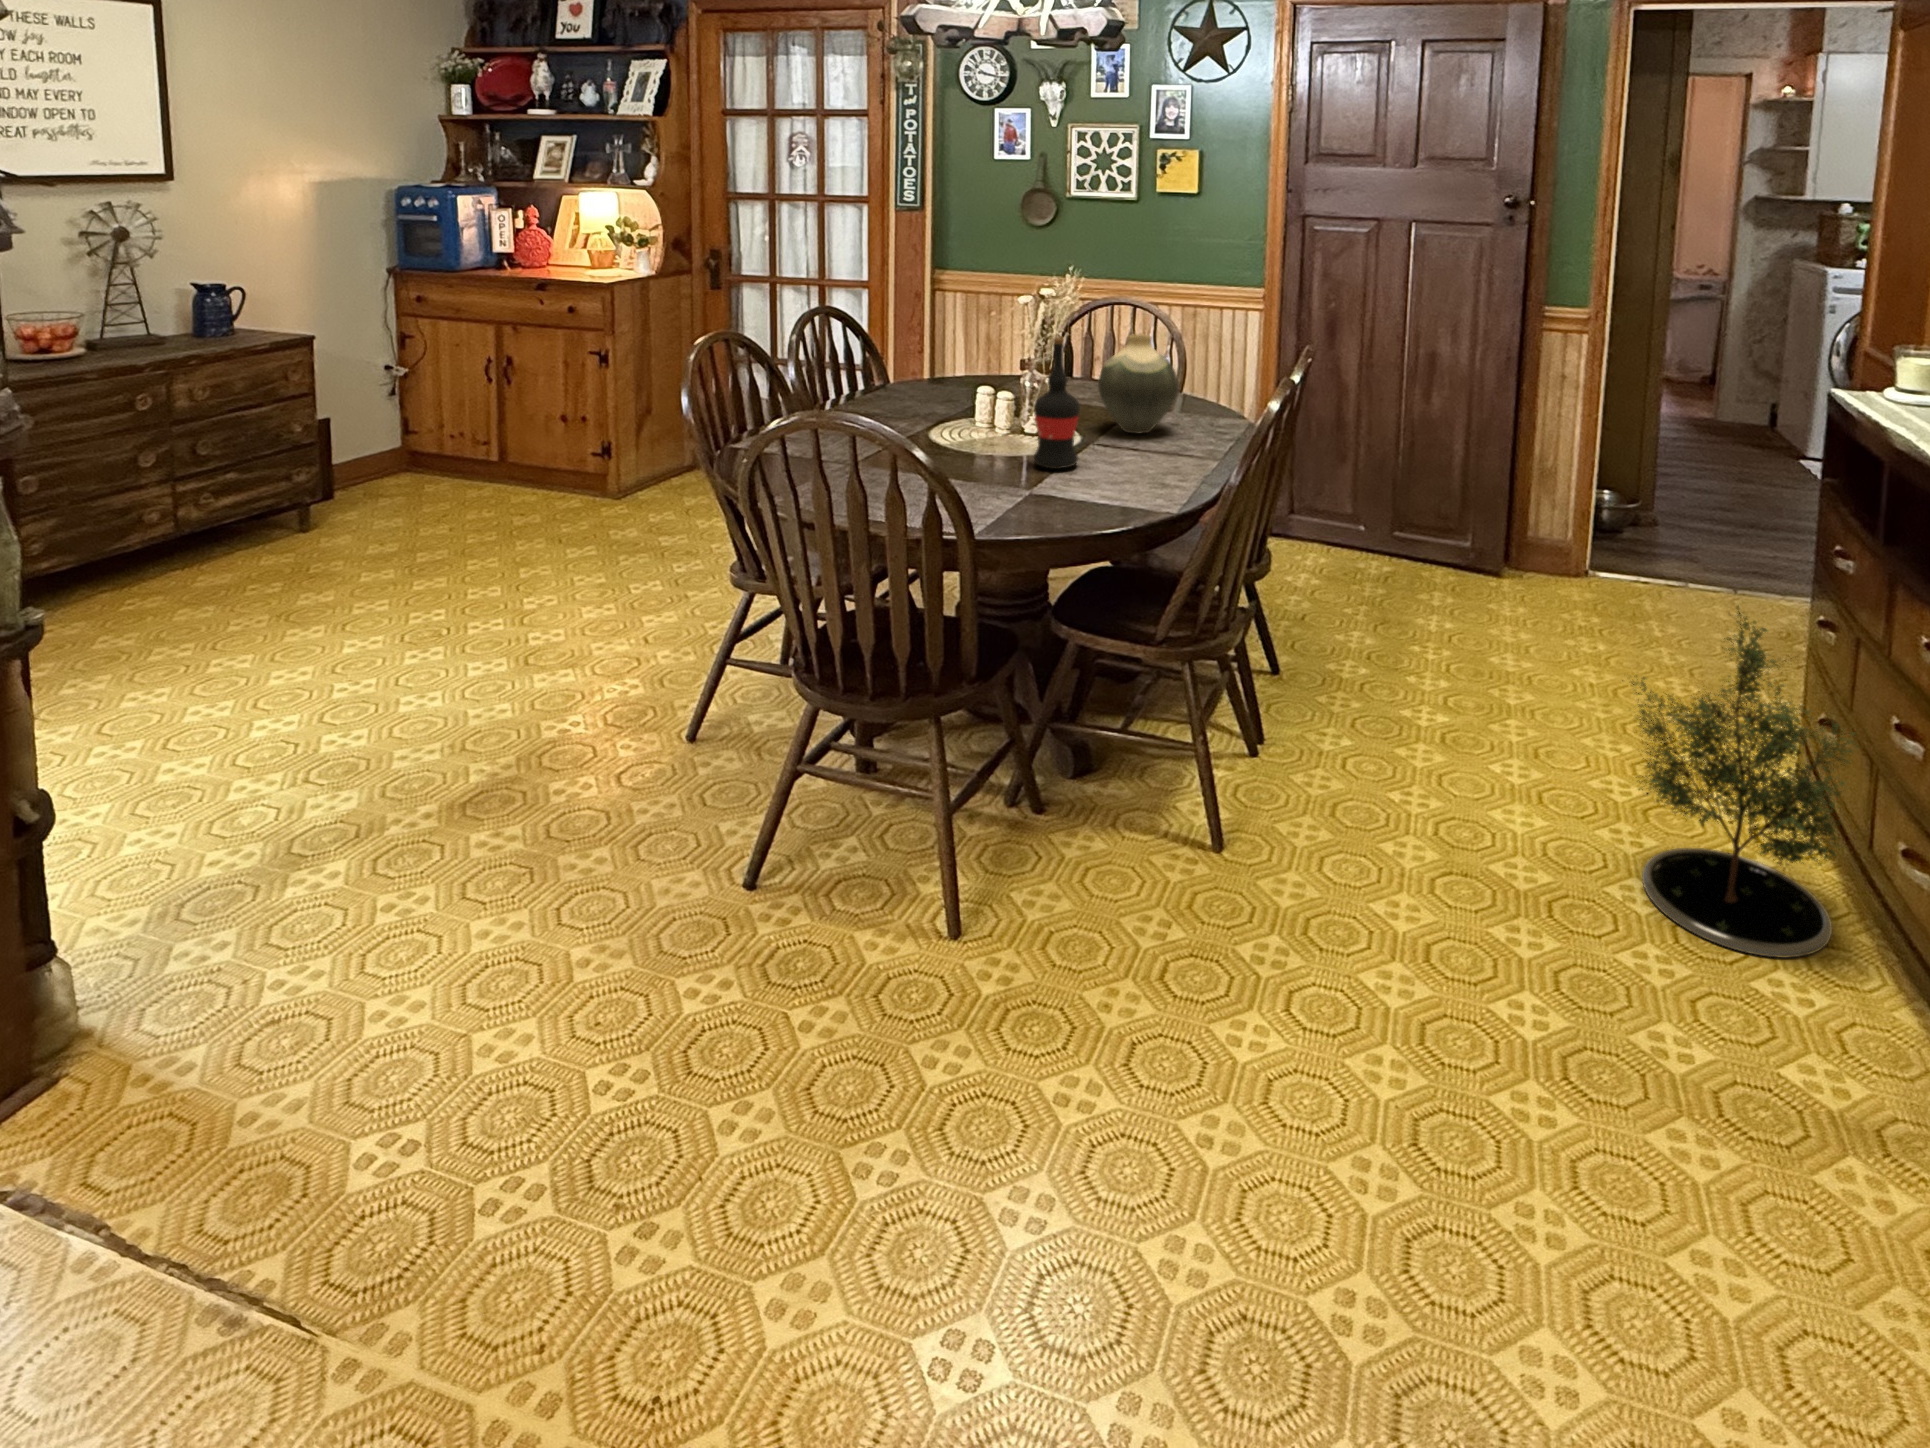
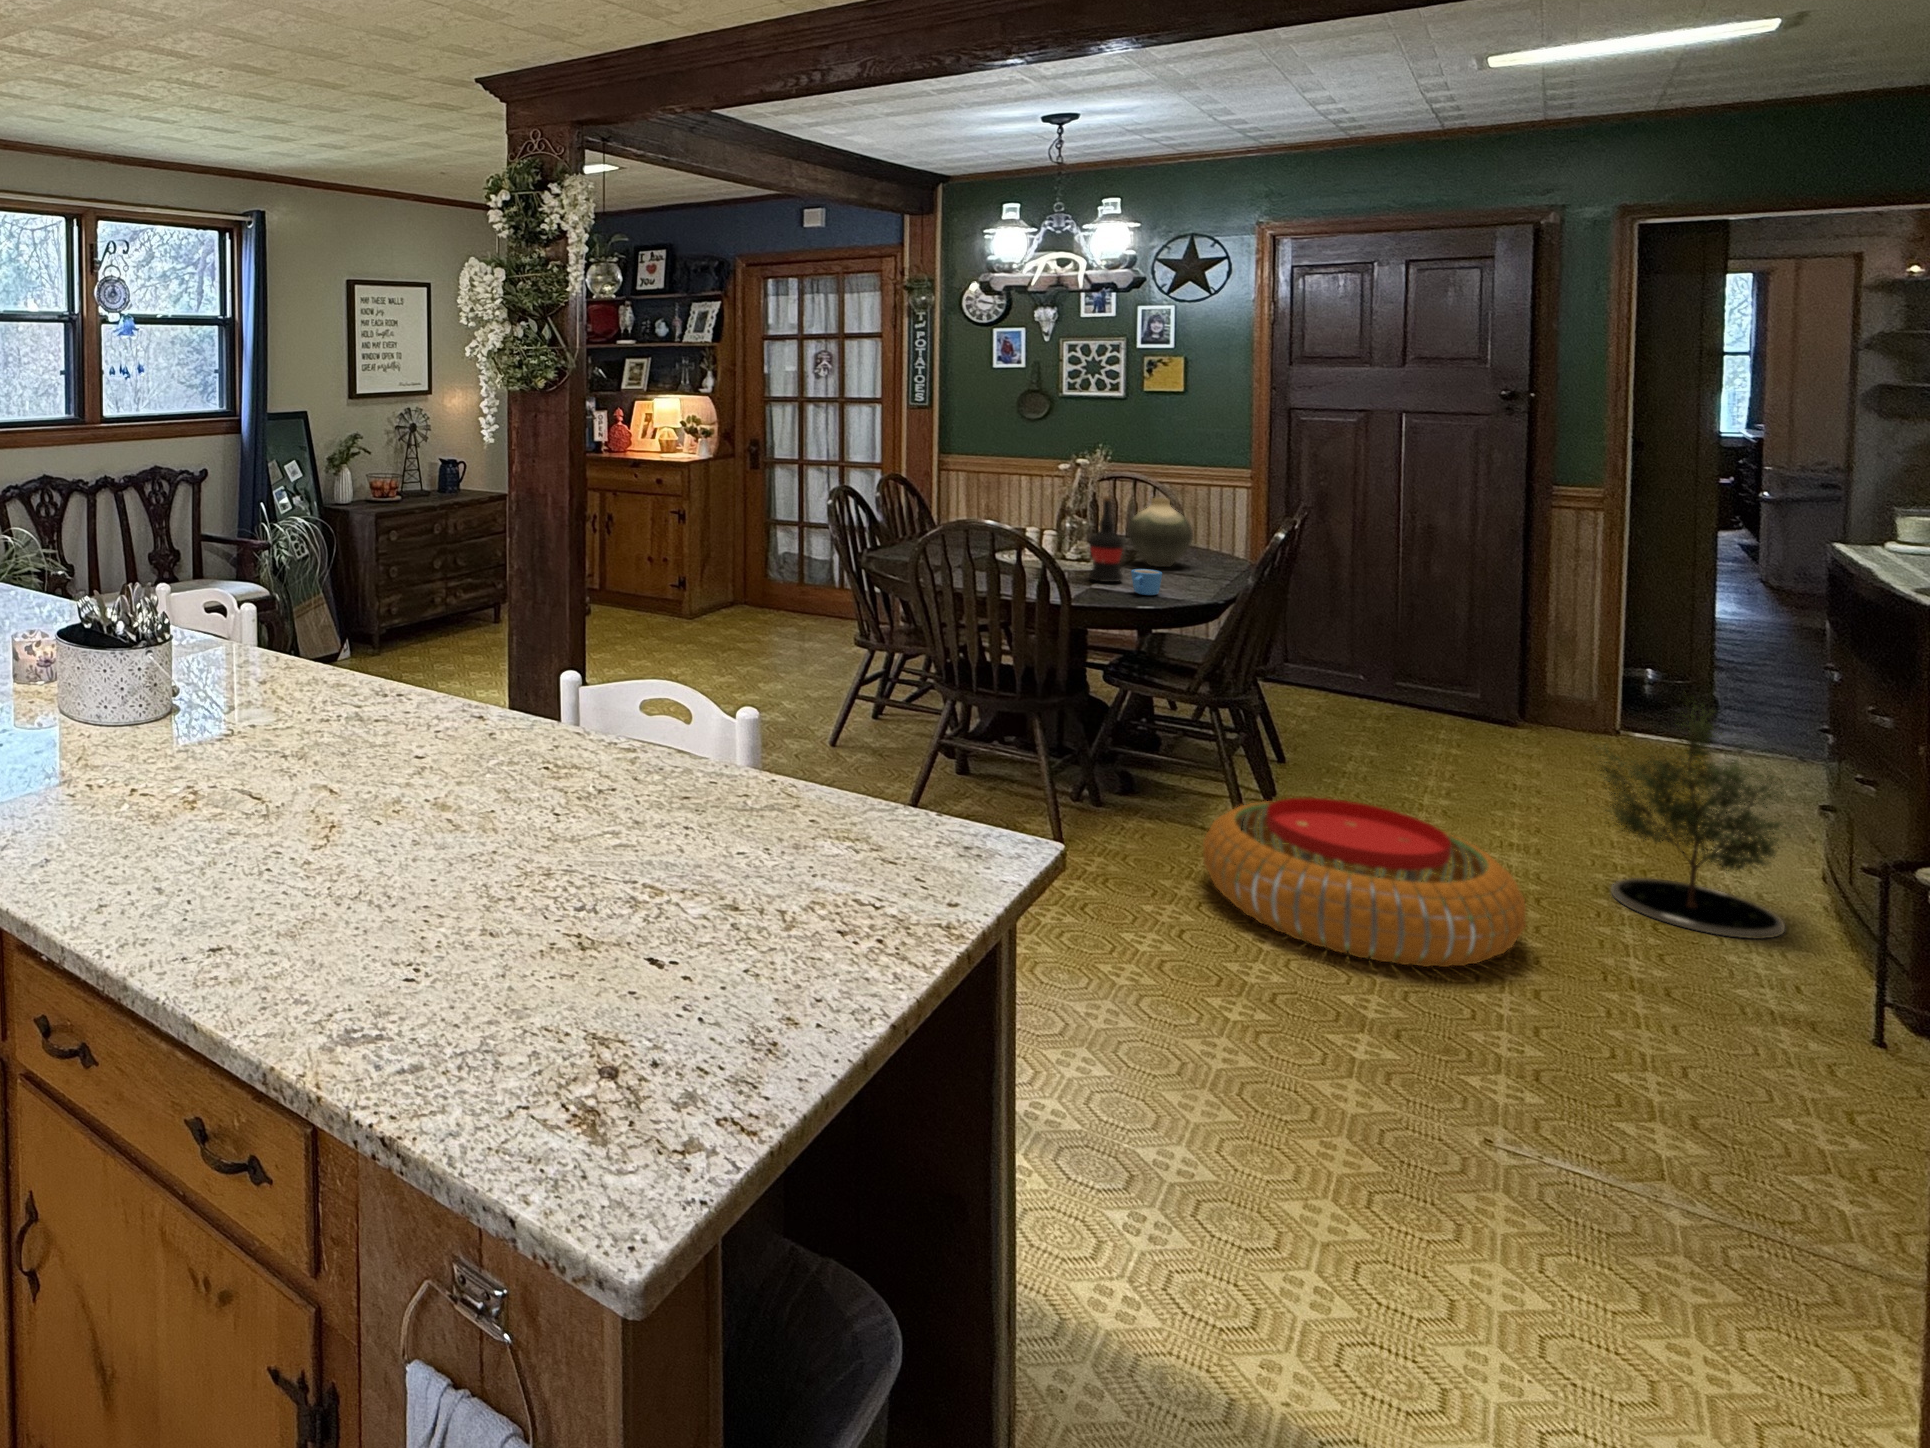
mug: none [1081,451,1123,493] -> present [1131,569,1162,595]
pouf: none [1142,819,1582,1182] -> present [1203,798,1526,967]

